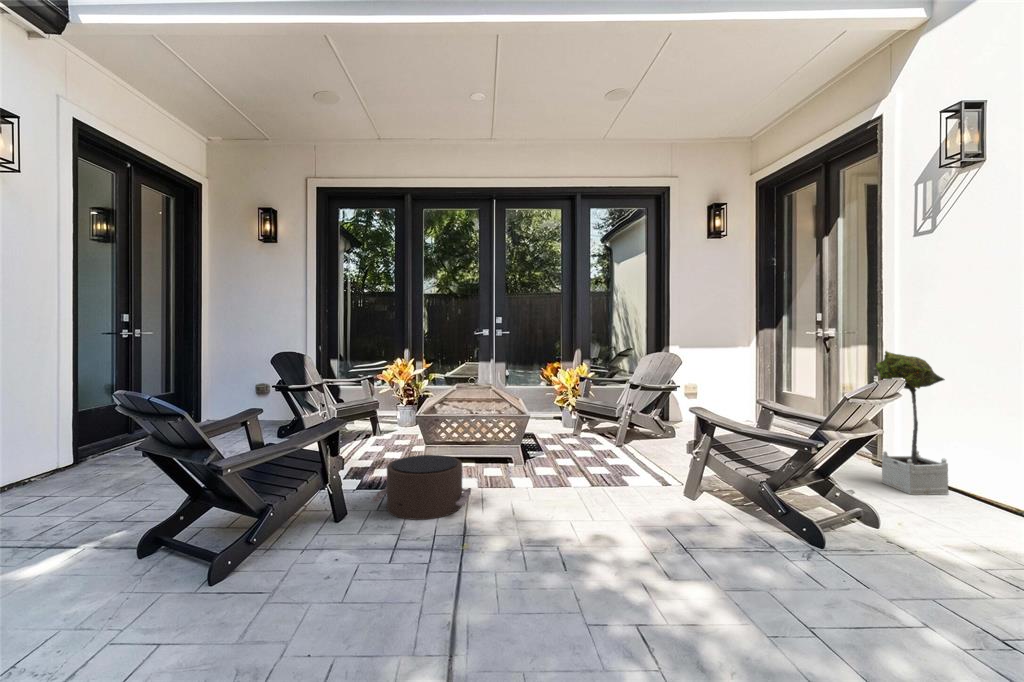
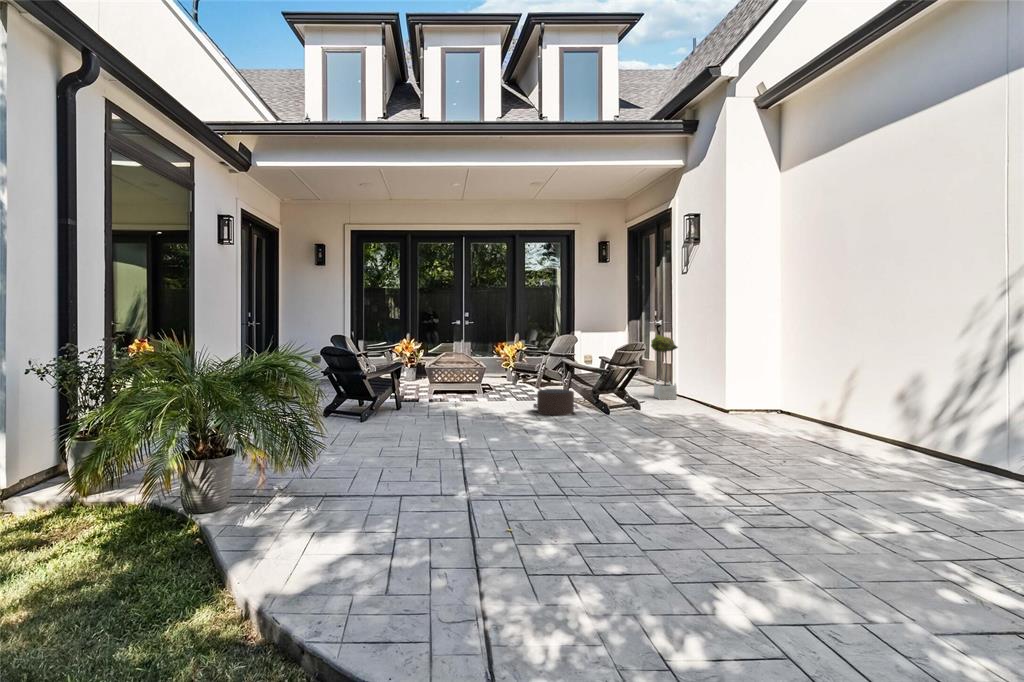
pouf: present [371,455,471,520] -> present [533,389,579,415]

